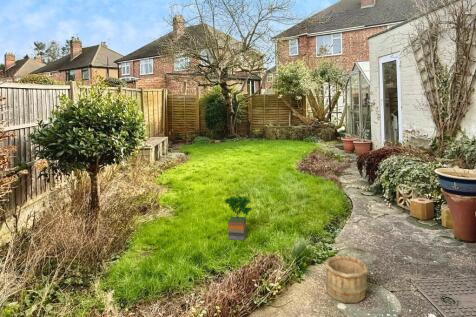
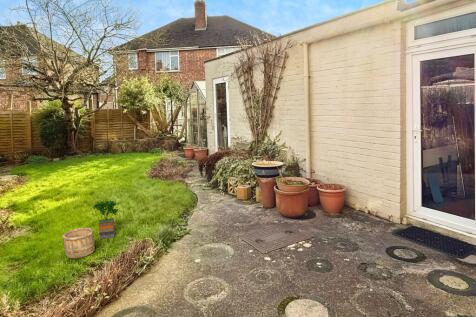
wooden bucket: present [325,256,368,303] -> present [62,228,95,259]

